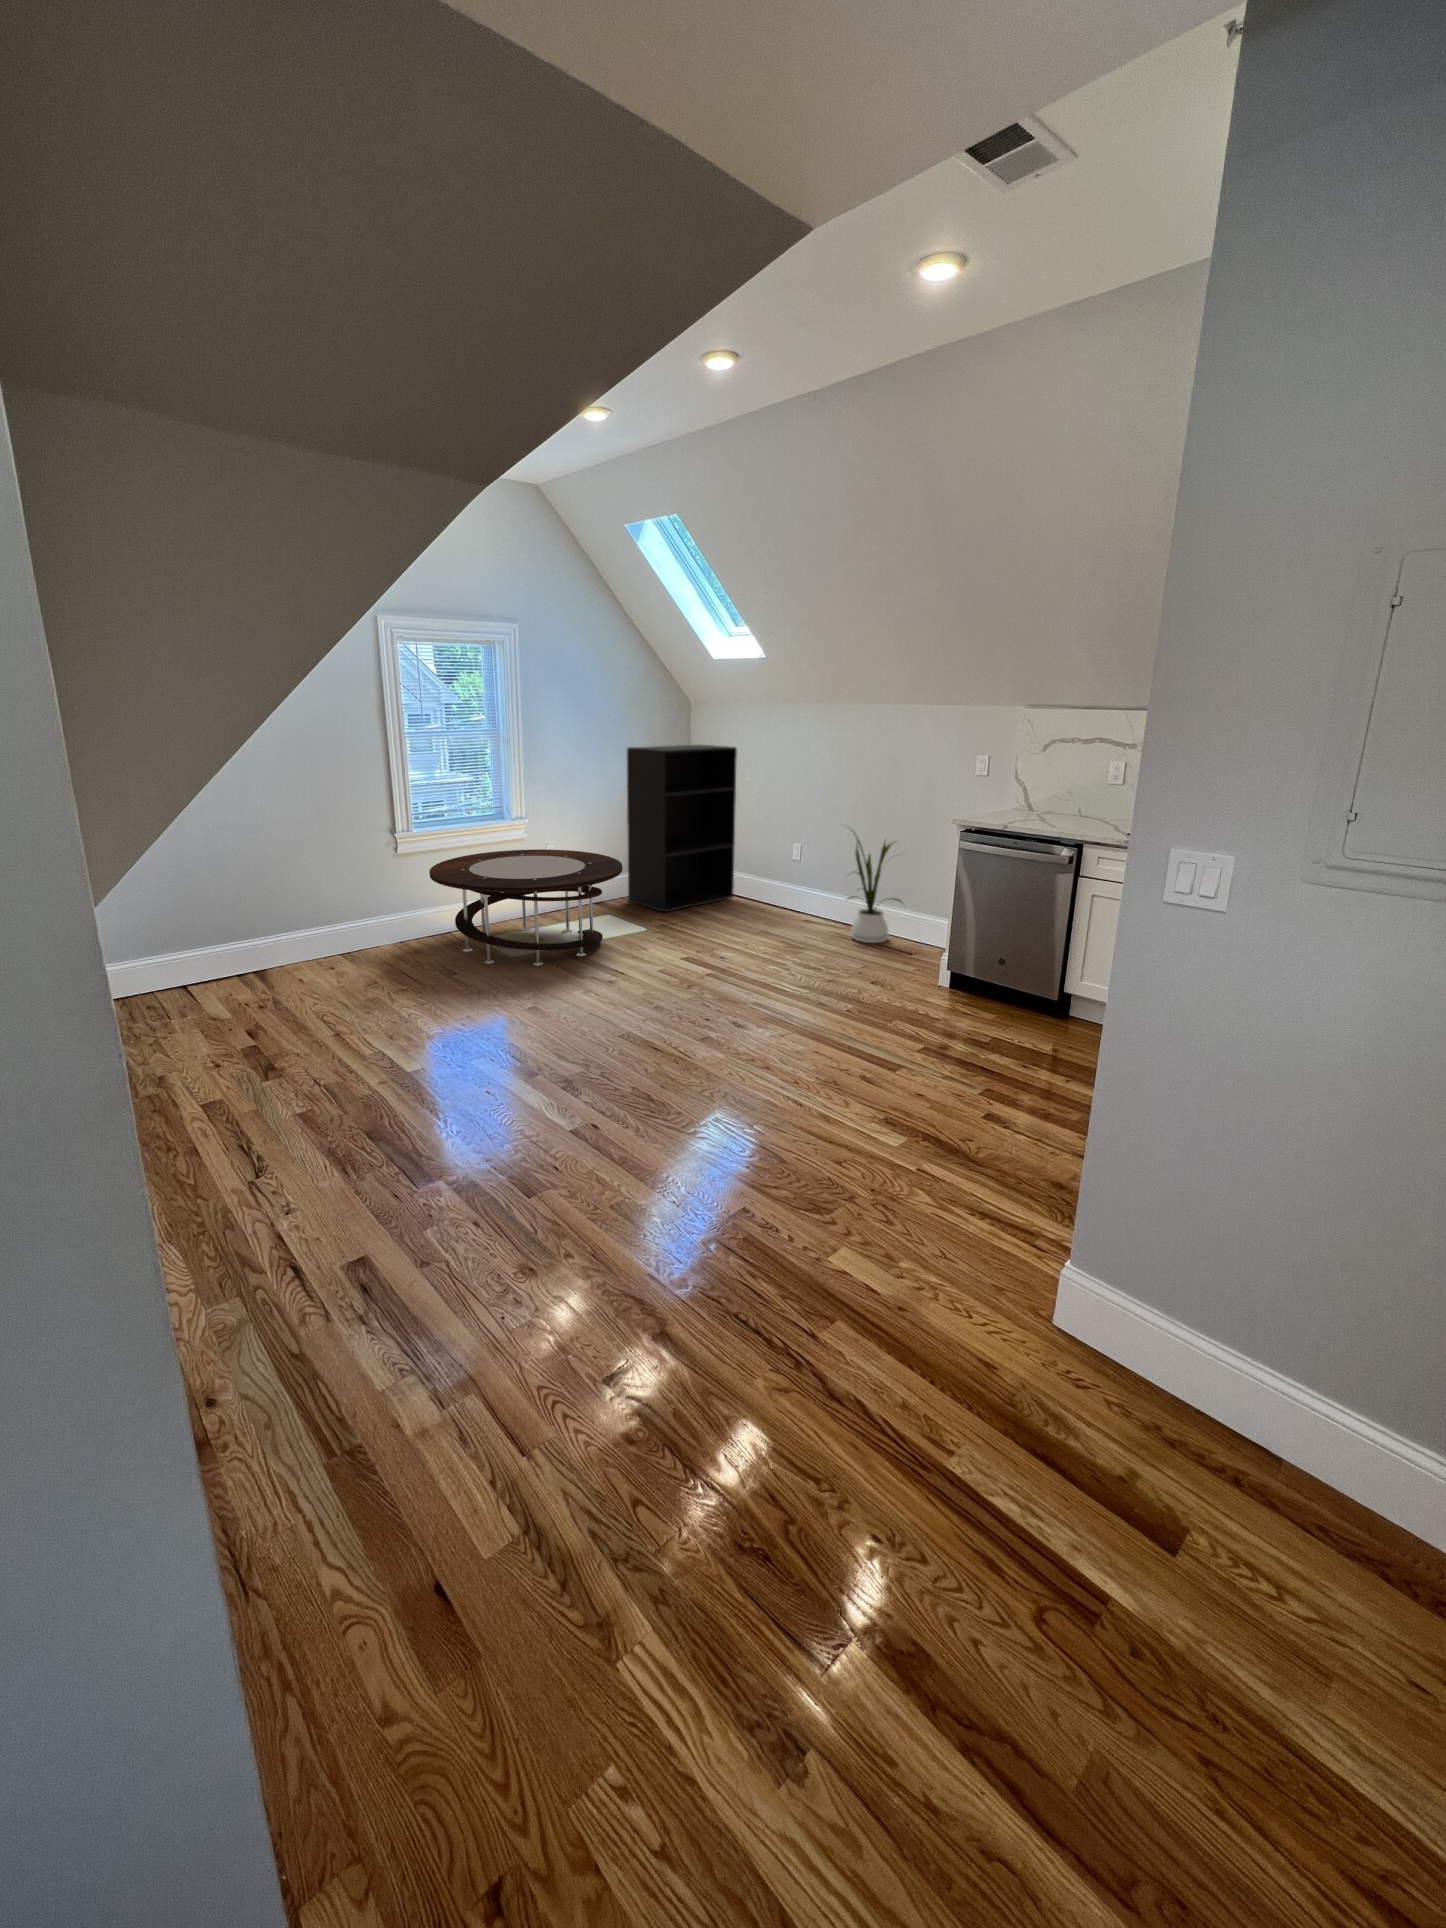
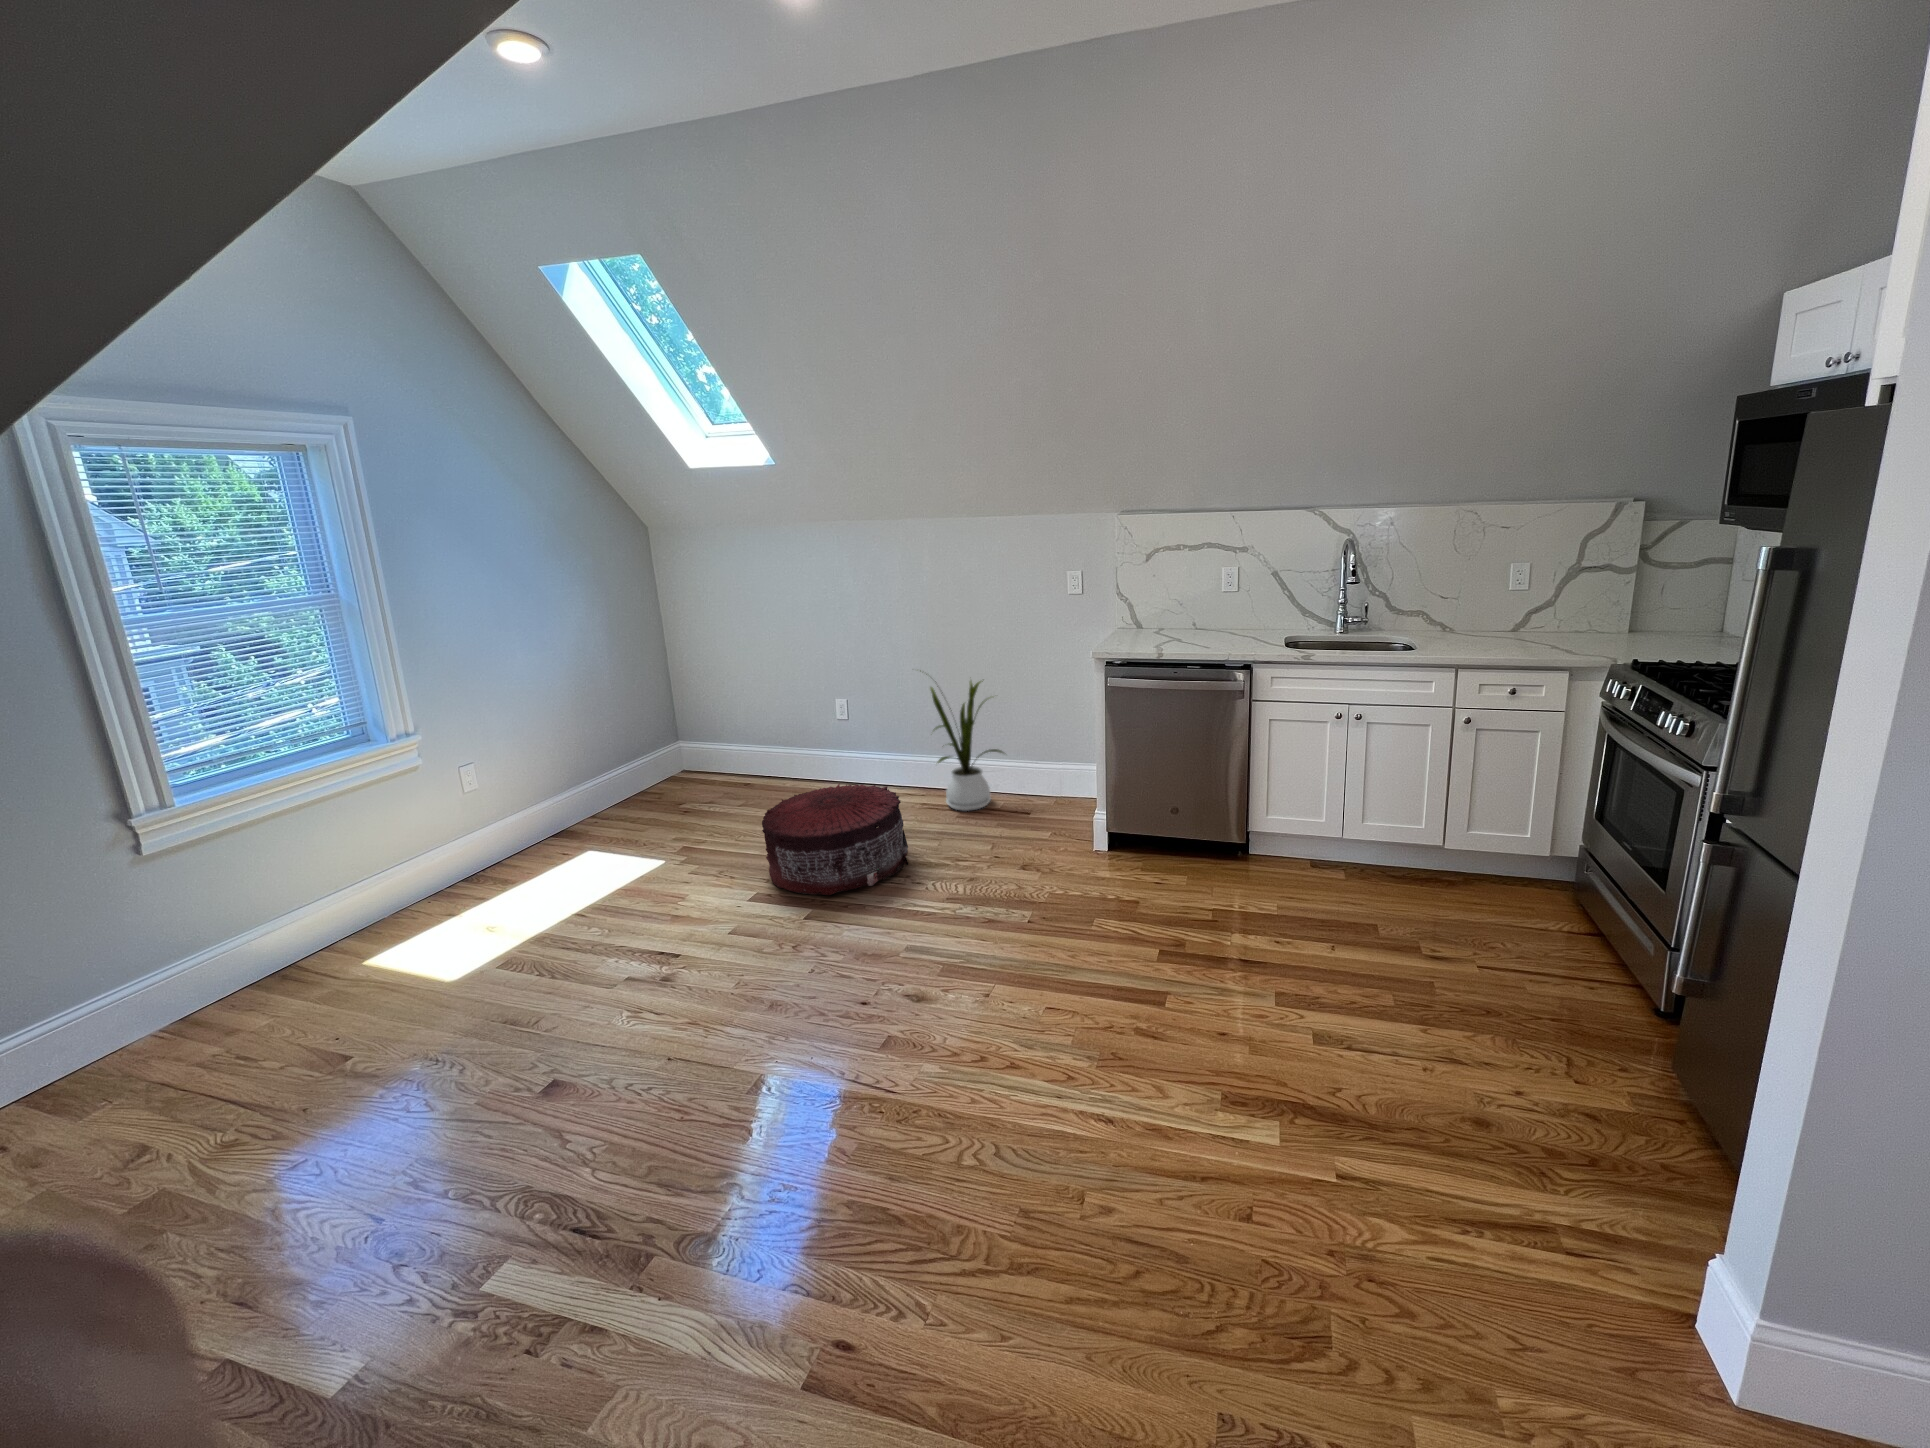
bookshelf: present [627,745,737,912] -> none [575,583,760,826]
coffee table: present [429,849,622,966] -> none [239,768,633,1014]
pouf: none [697,897,796,967] -> present [762,784,908,895]

